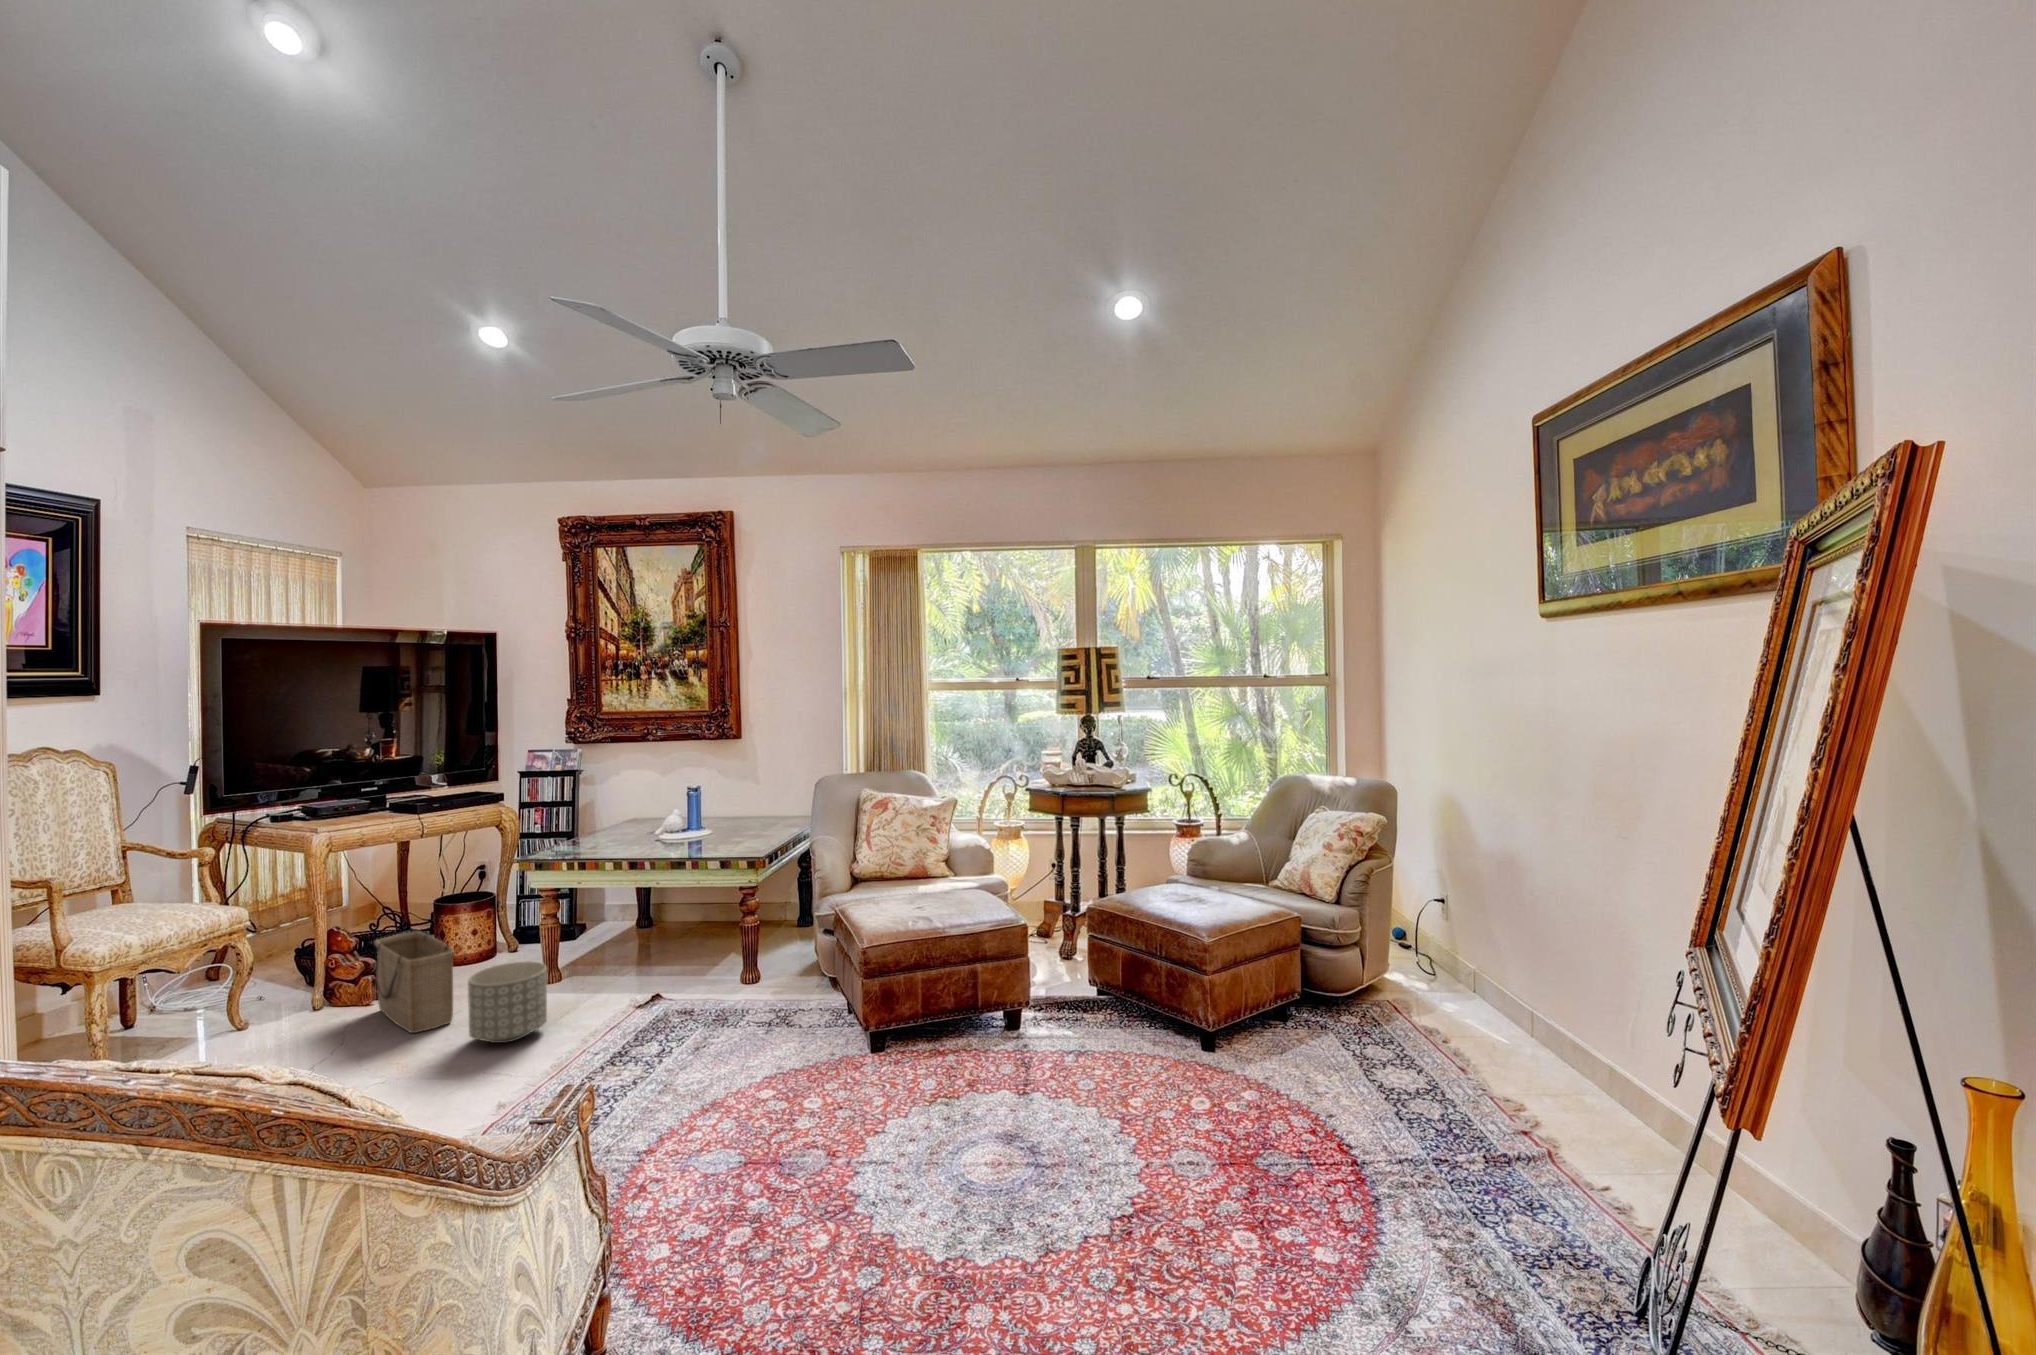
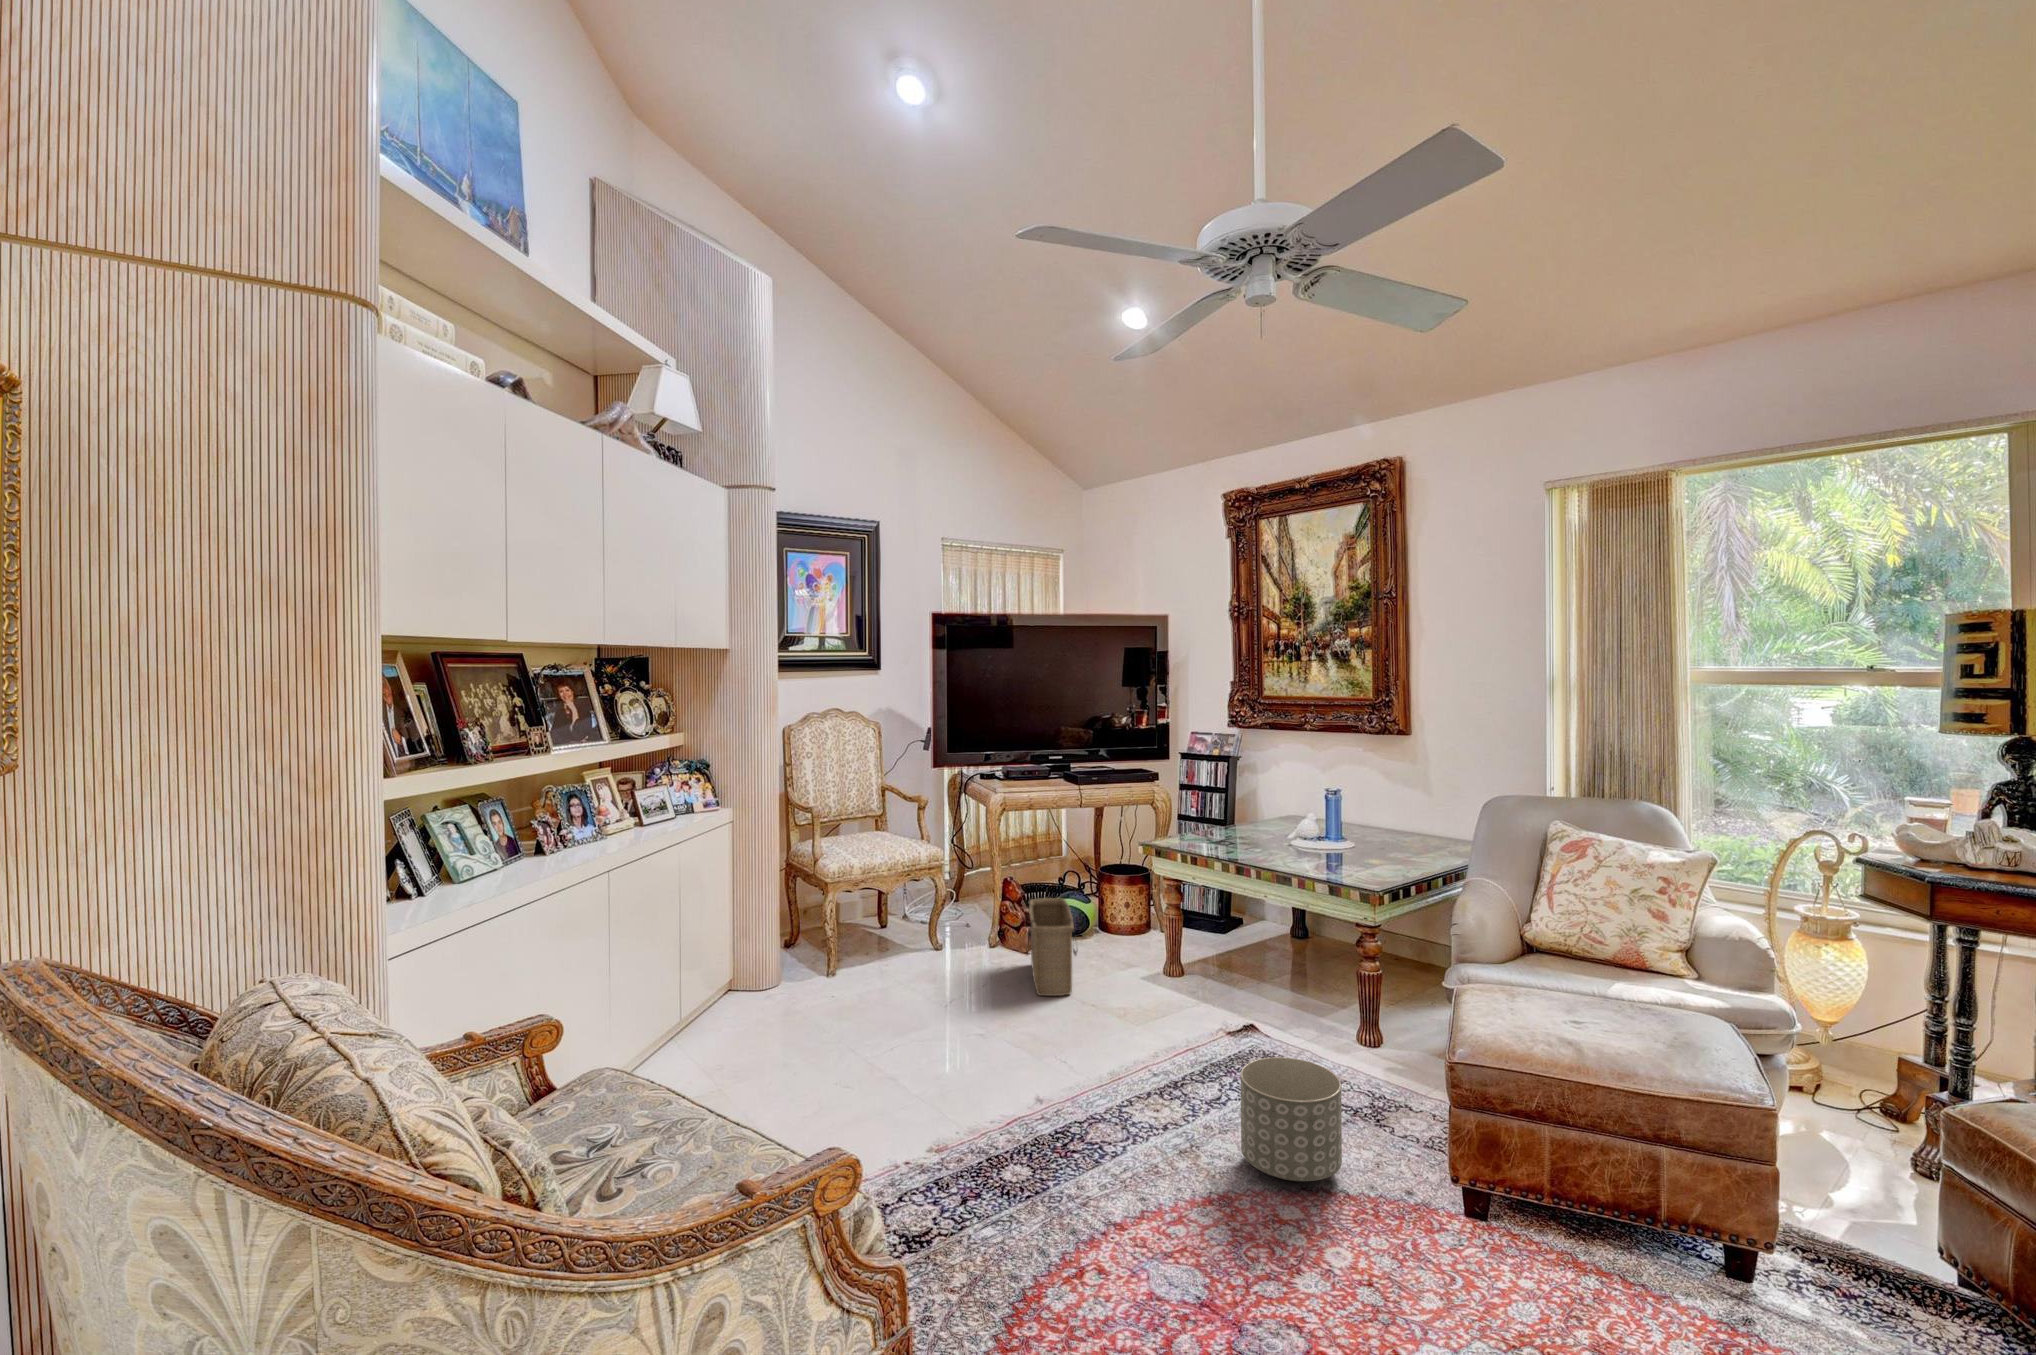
planter: present [468,961,547,1043] -> present [1241,1057,1342,1181]

